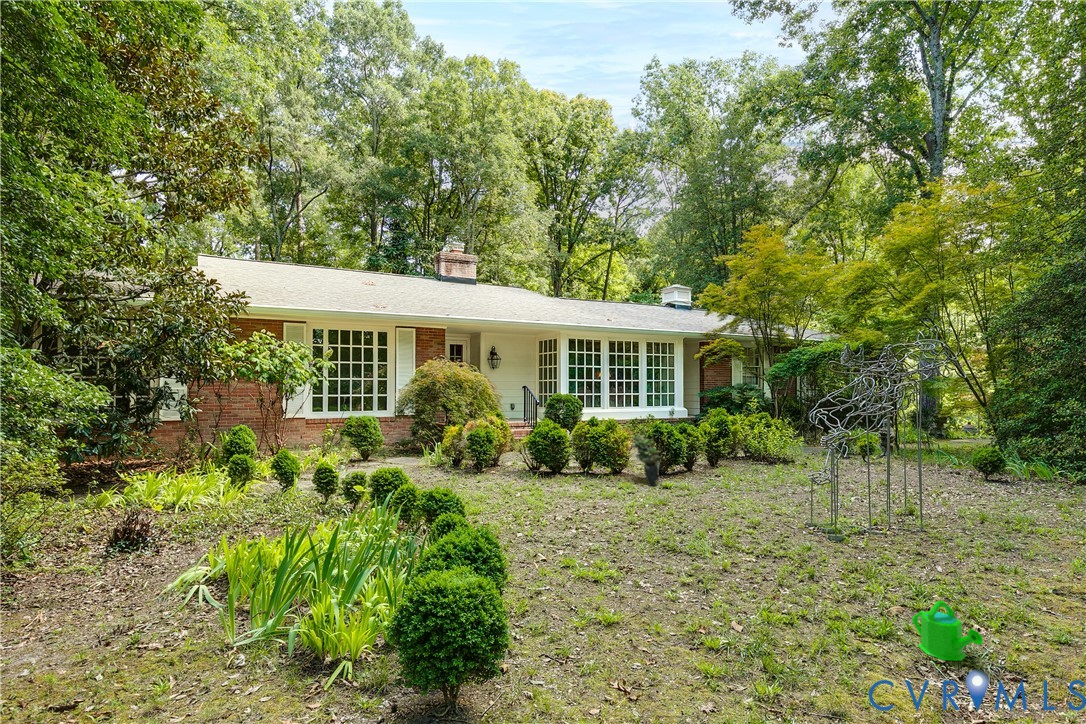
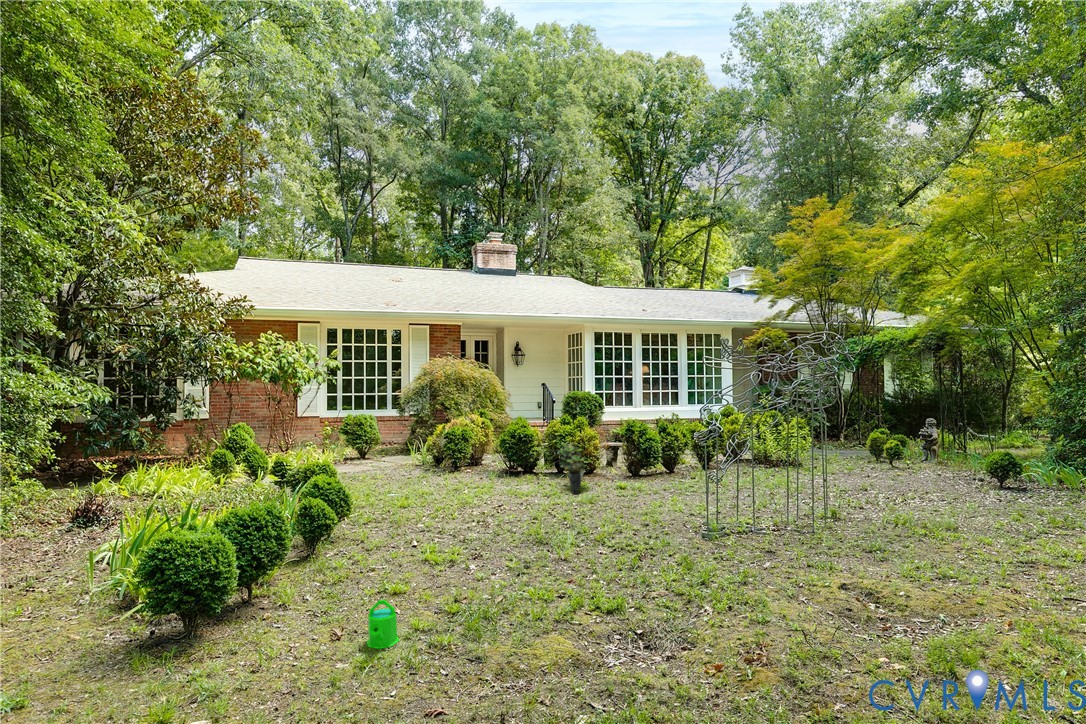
watering can: present [912,601,983,661] -> present [367,600,399,649]

